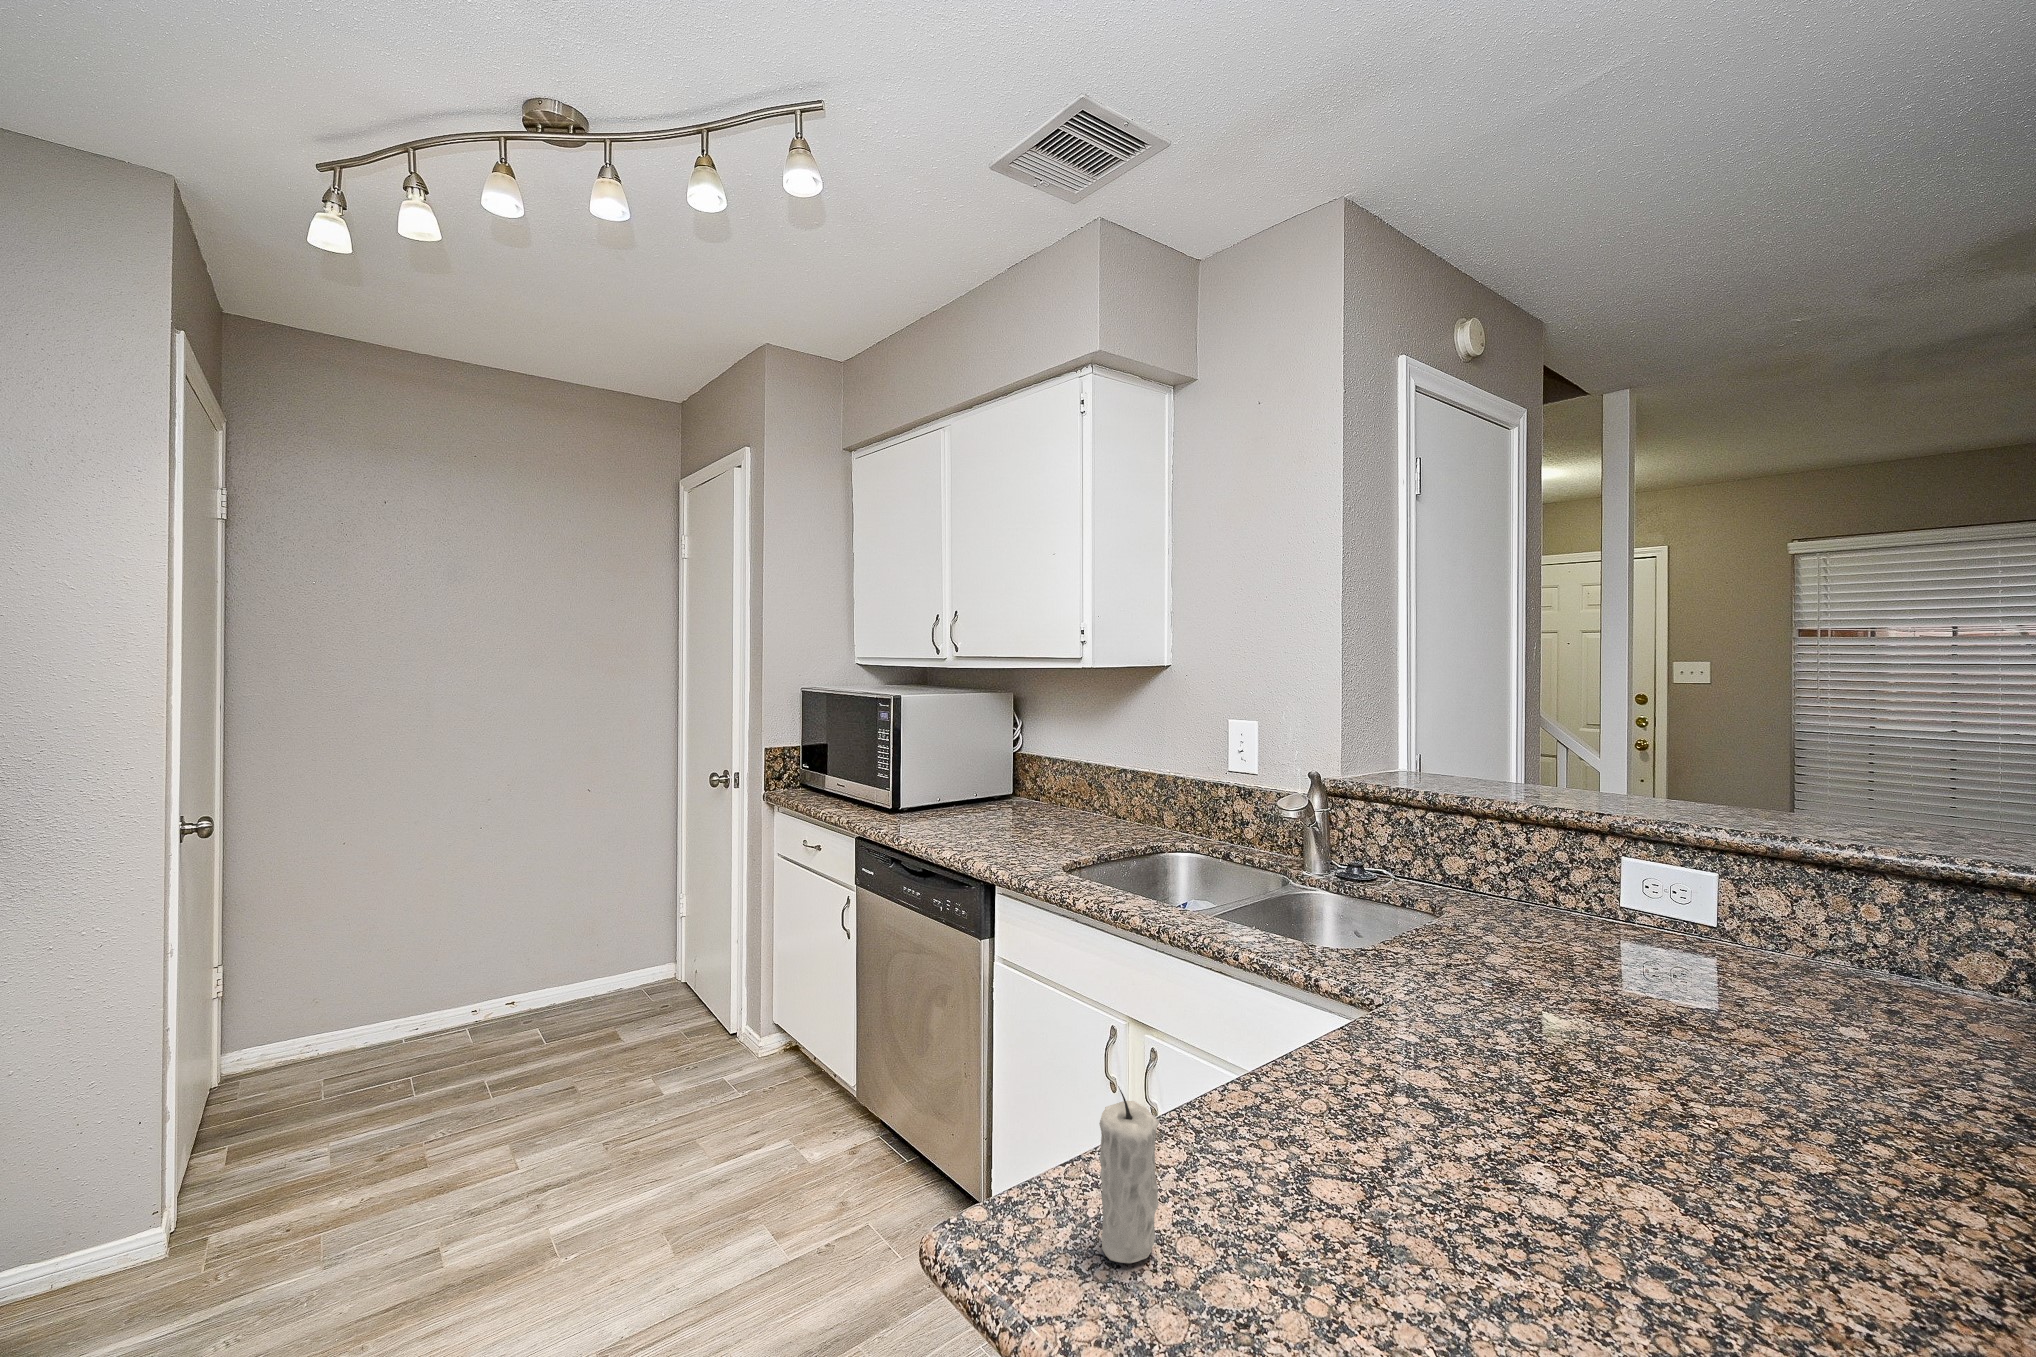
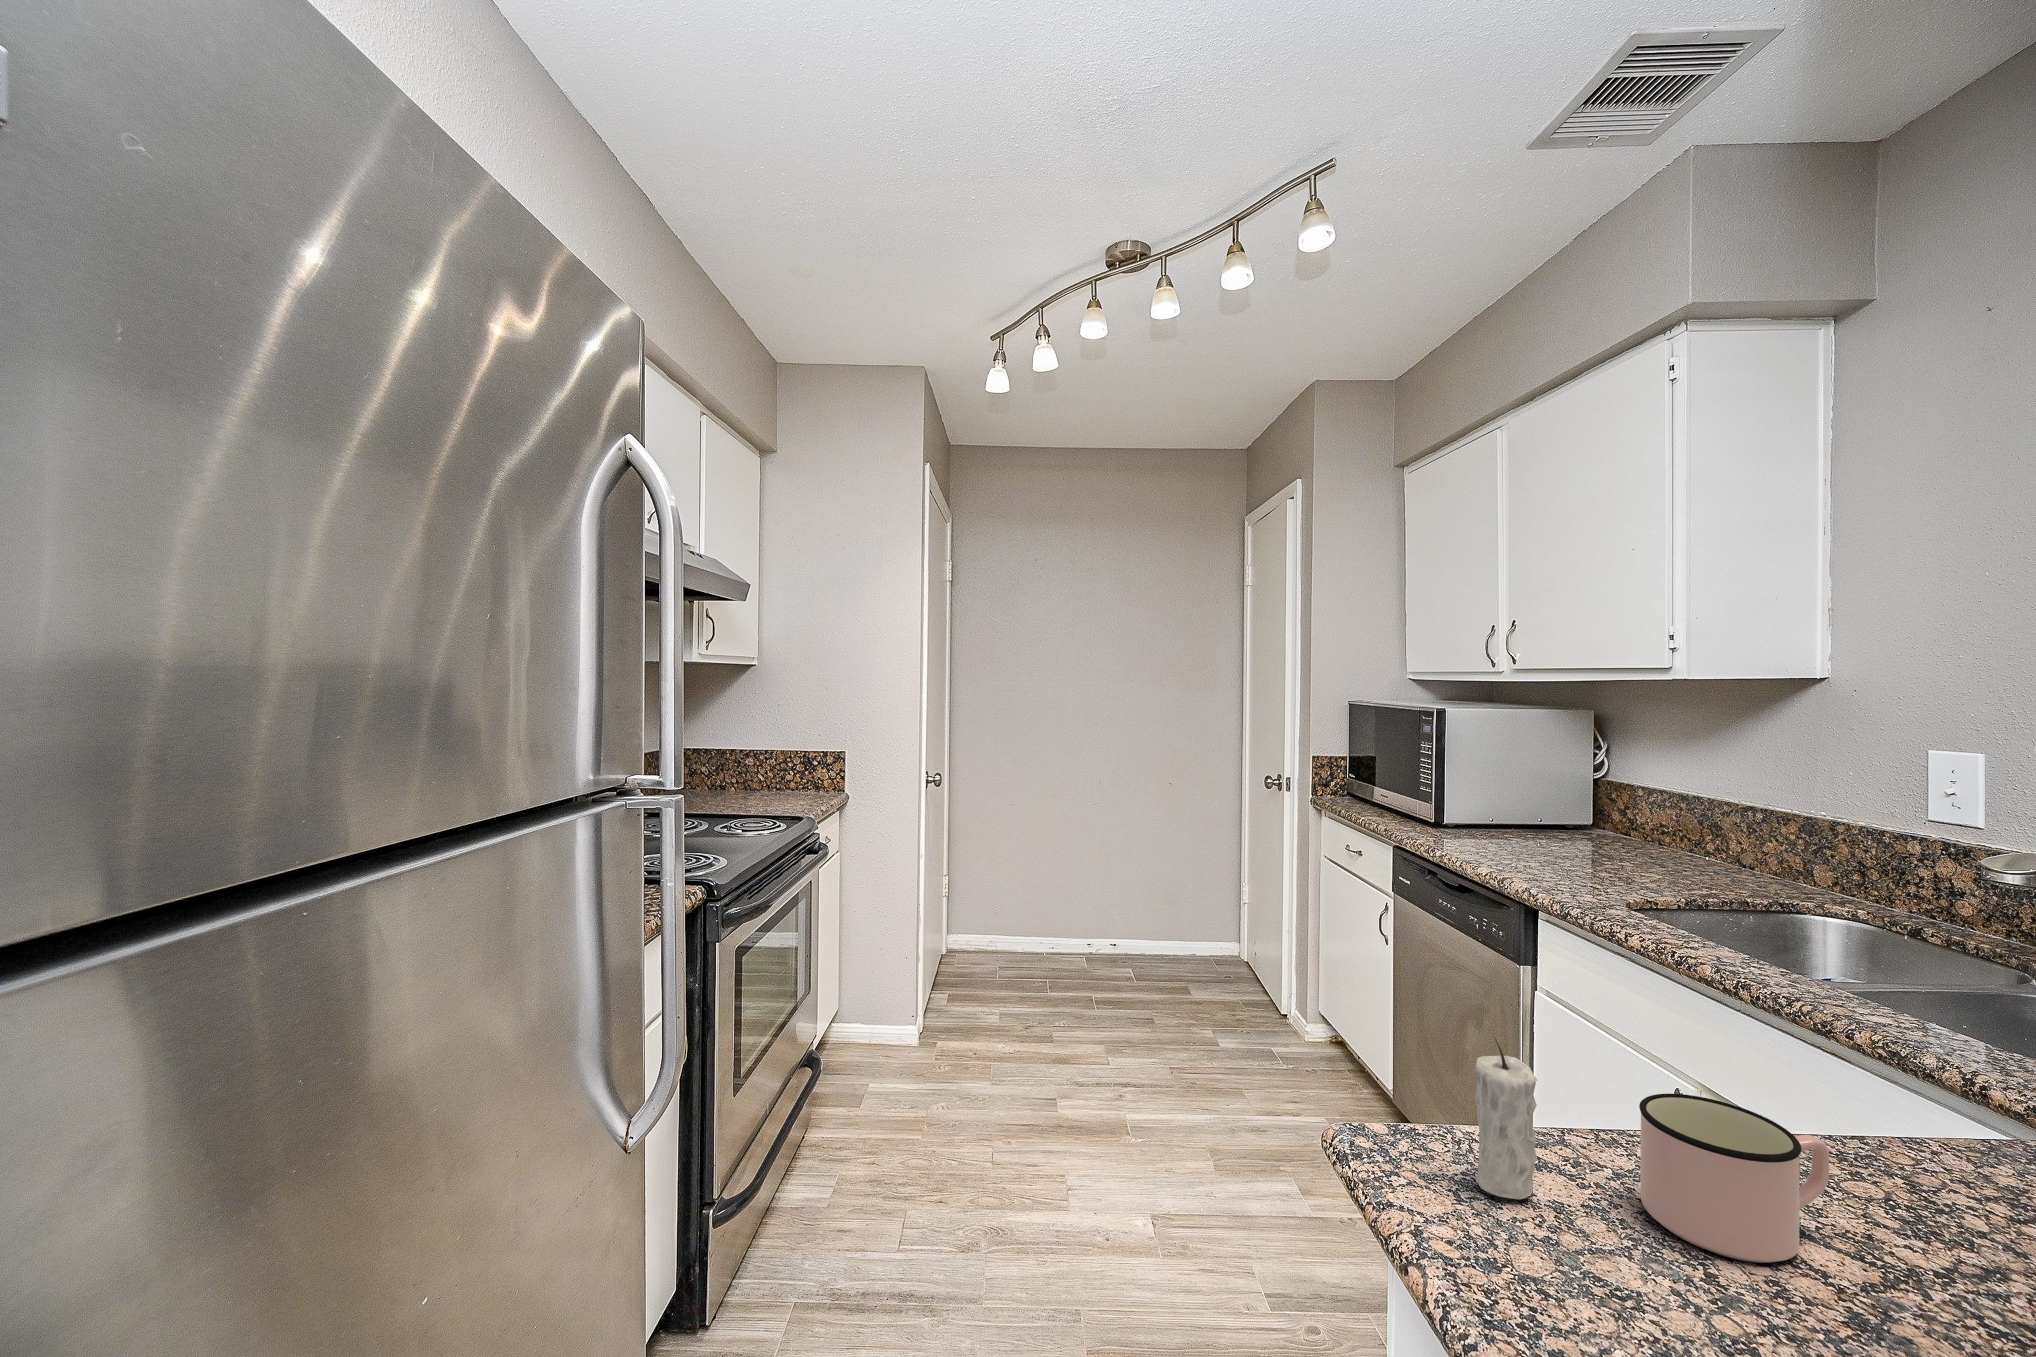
mug: none [1228,1084,1352,1243] -> present [1639,1094,1829,1263]

